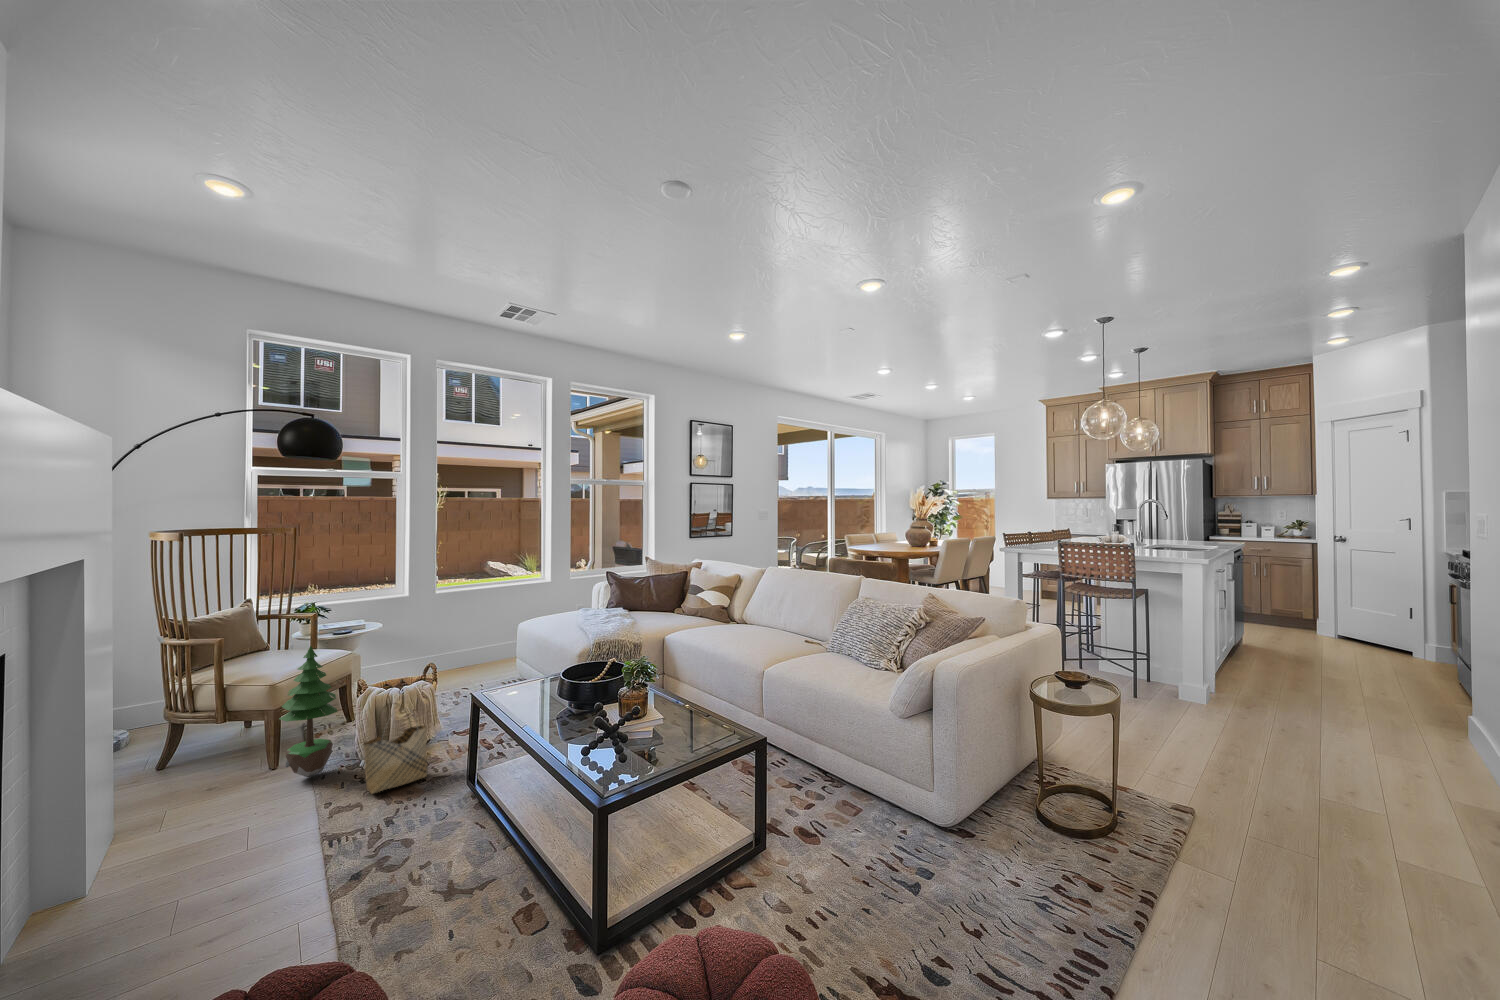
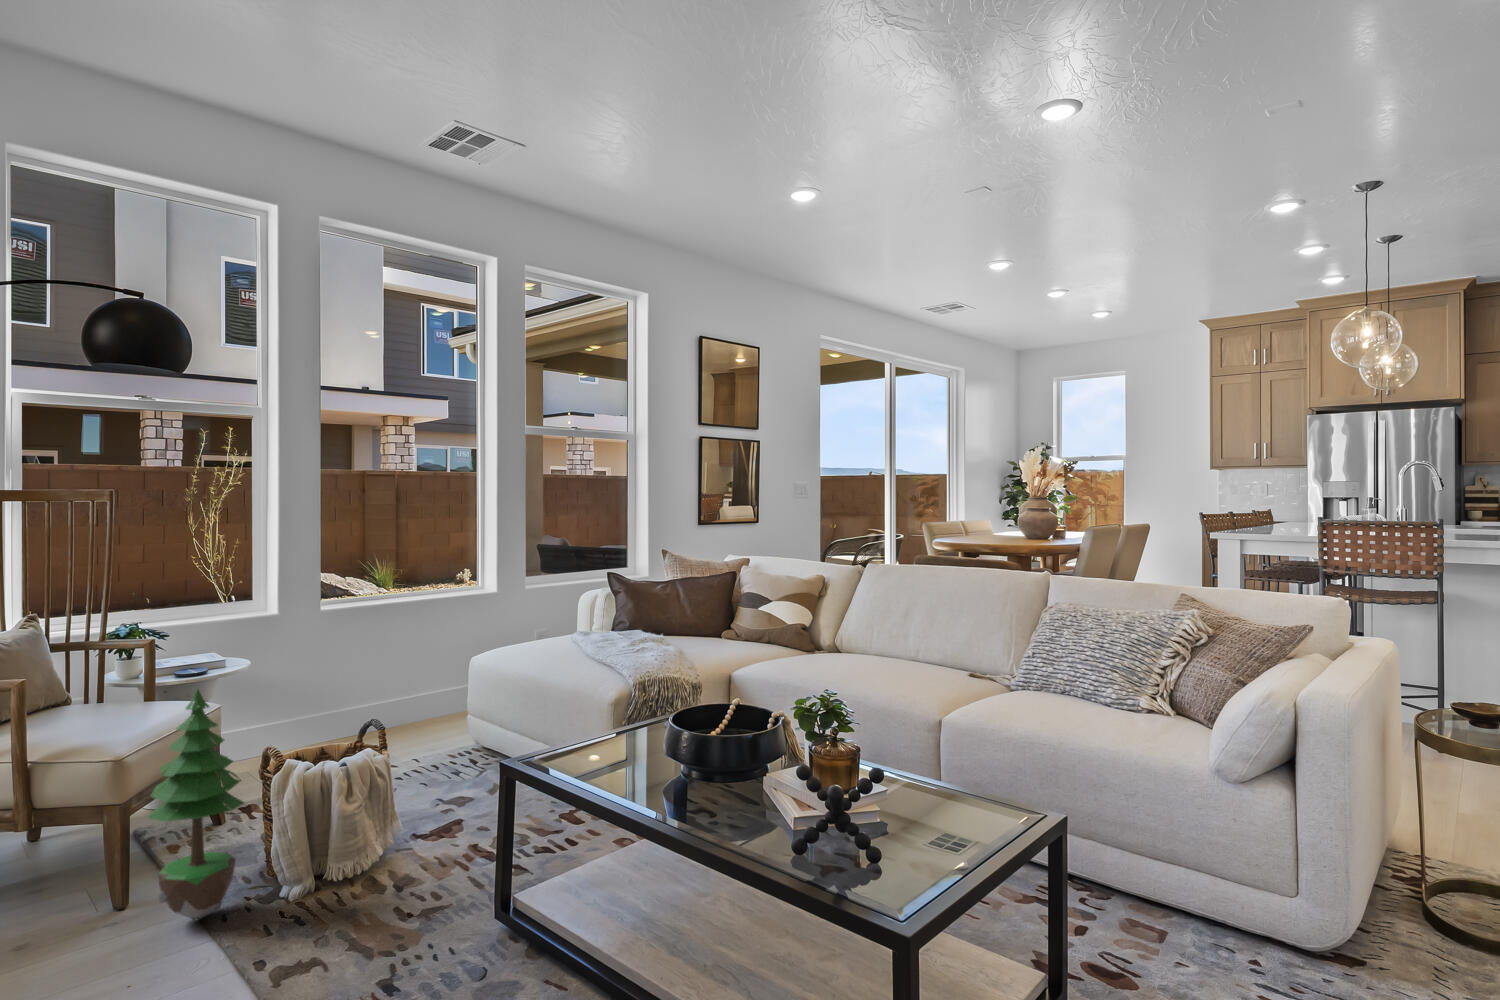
woven basket: present [363,705,428,794] -> none [312,784,413,943]

